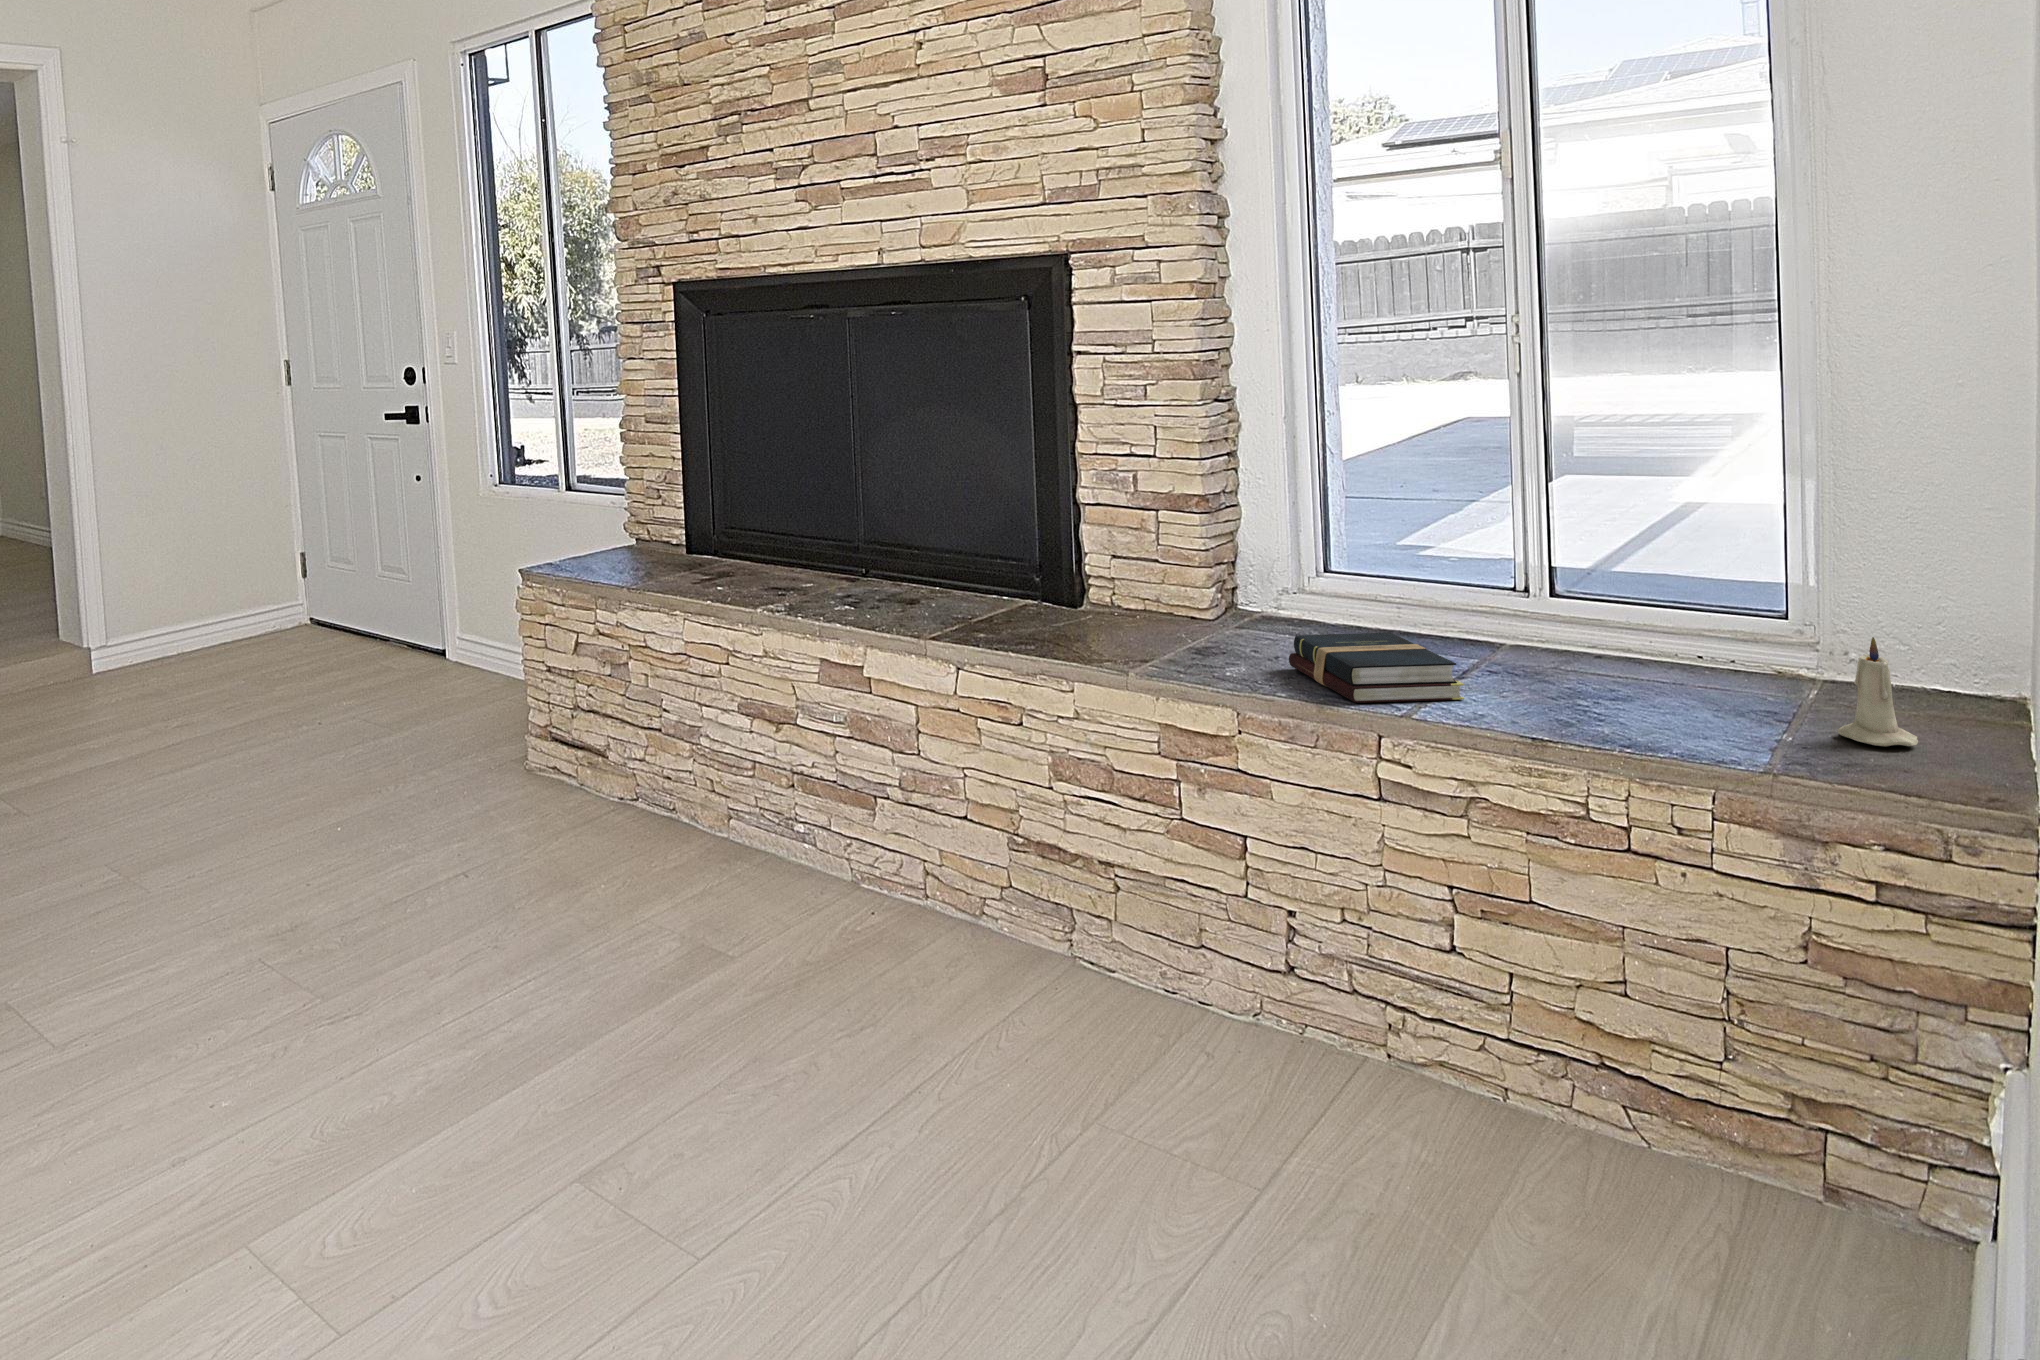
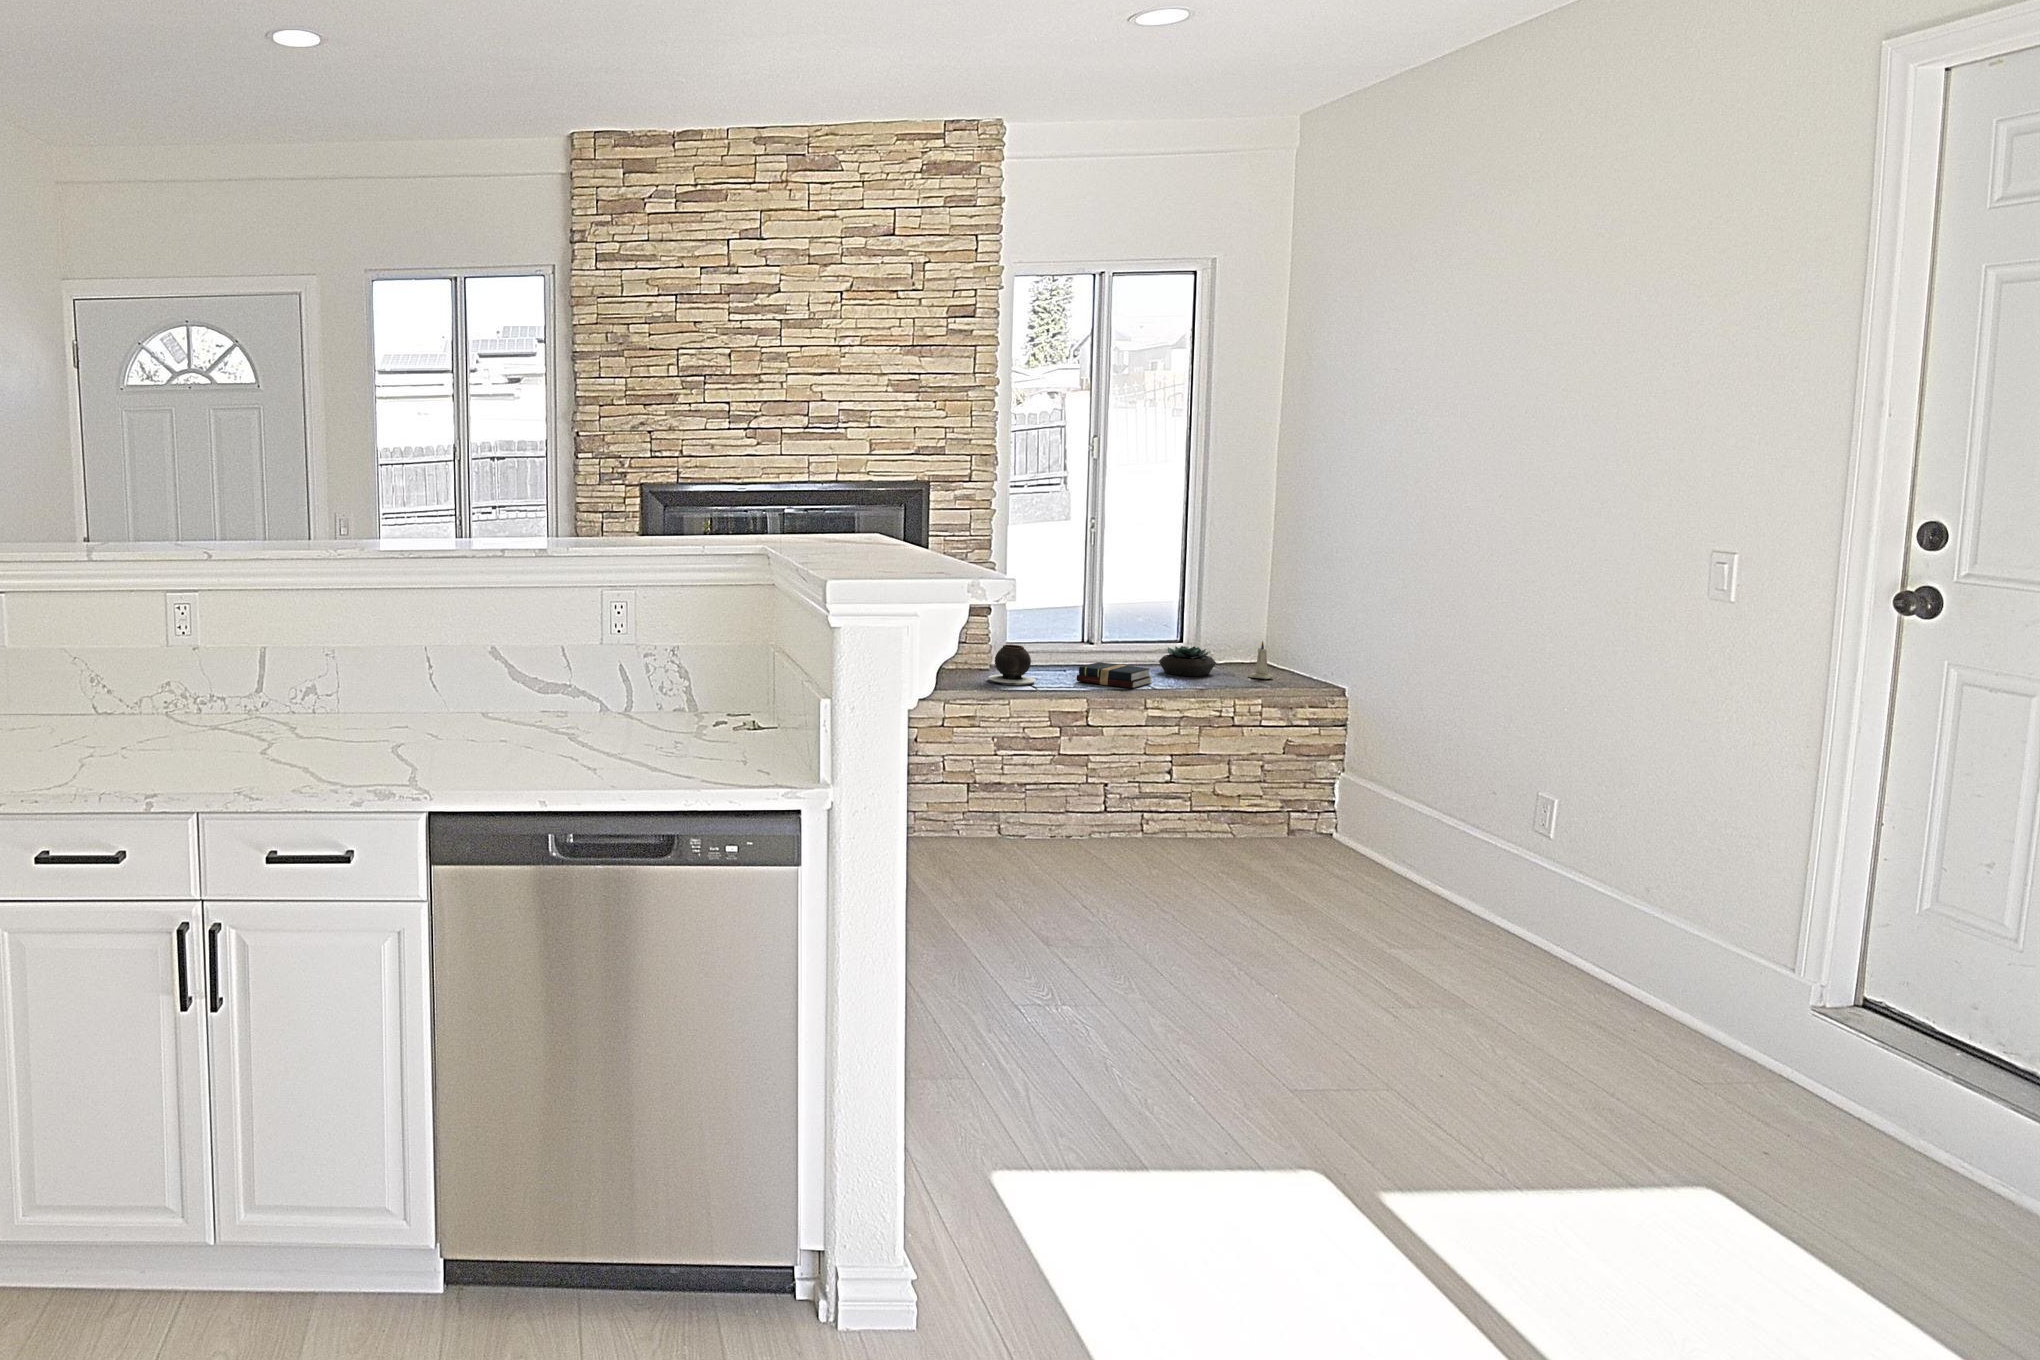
vase: none [1105,570,1207,657] -> present [988,645,1036,685]
succulent plant: none [1594,619,1768,705] -> present [1159,646,1216,676]

